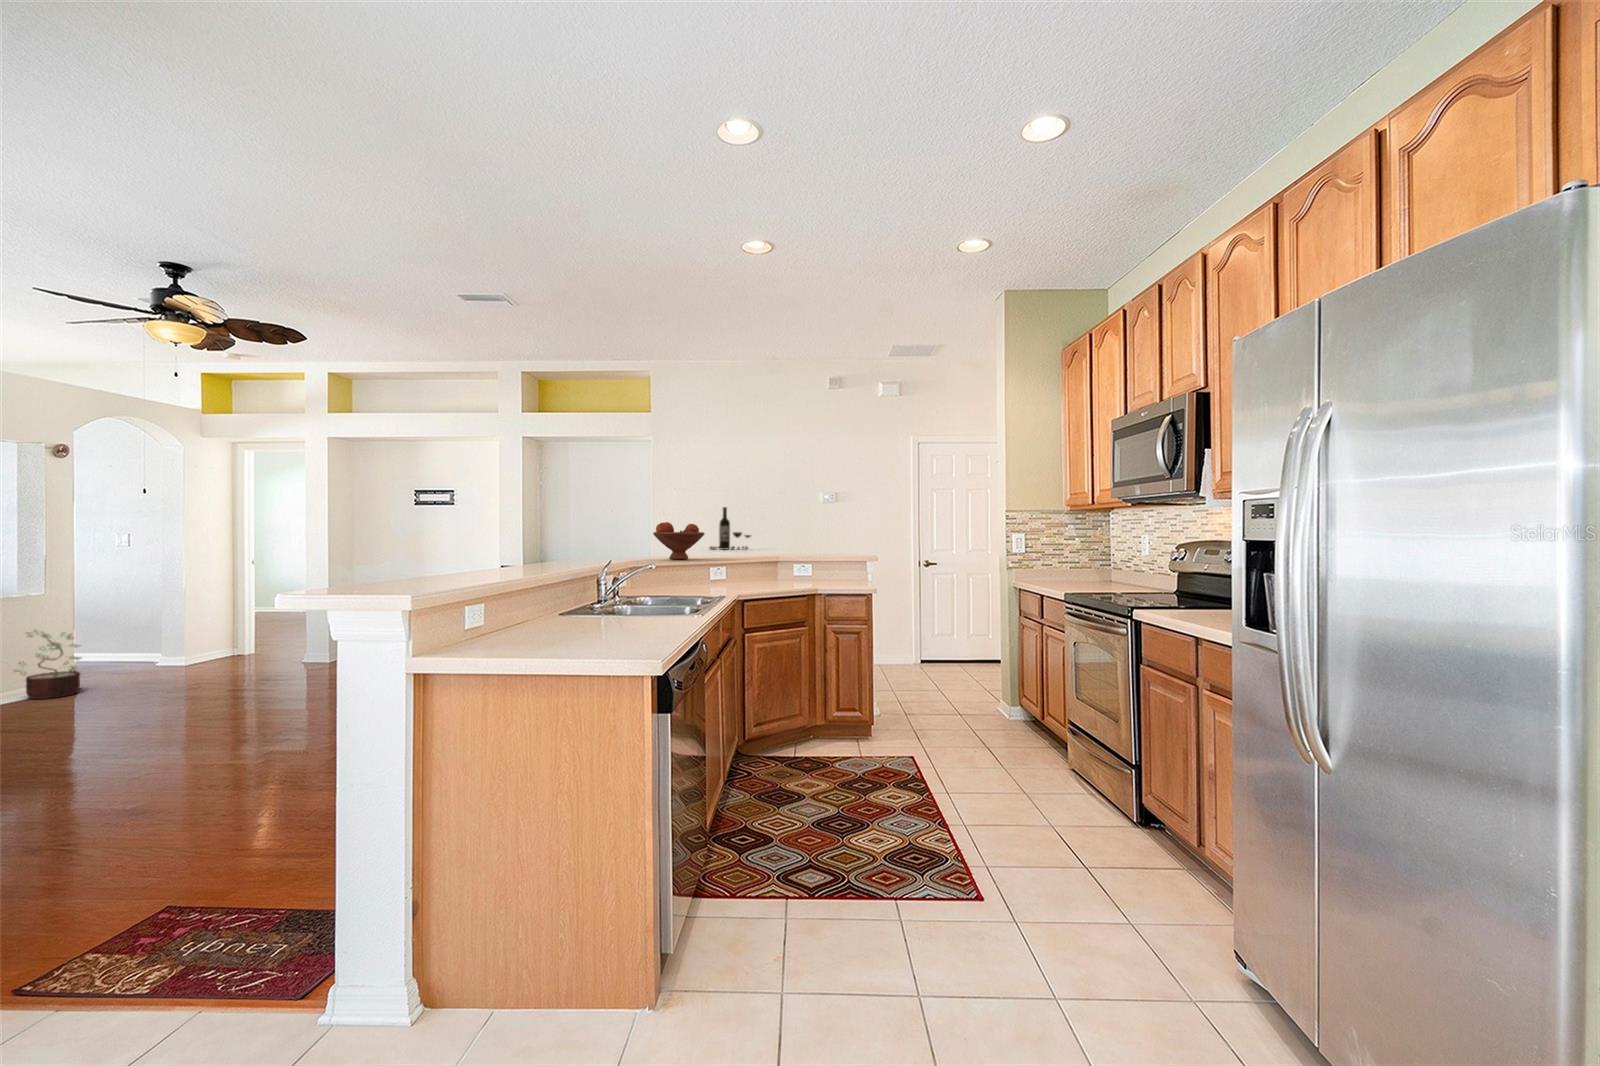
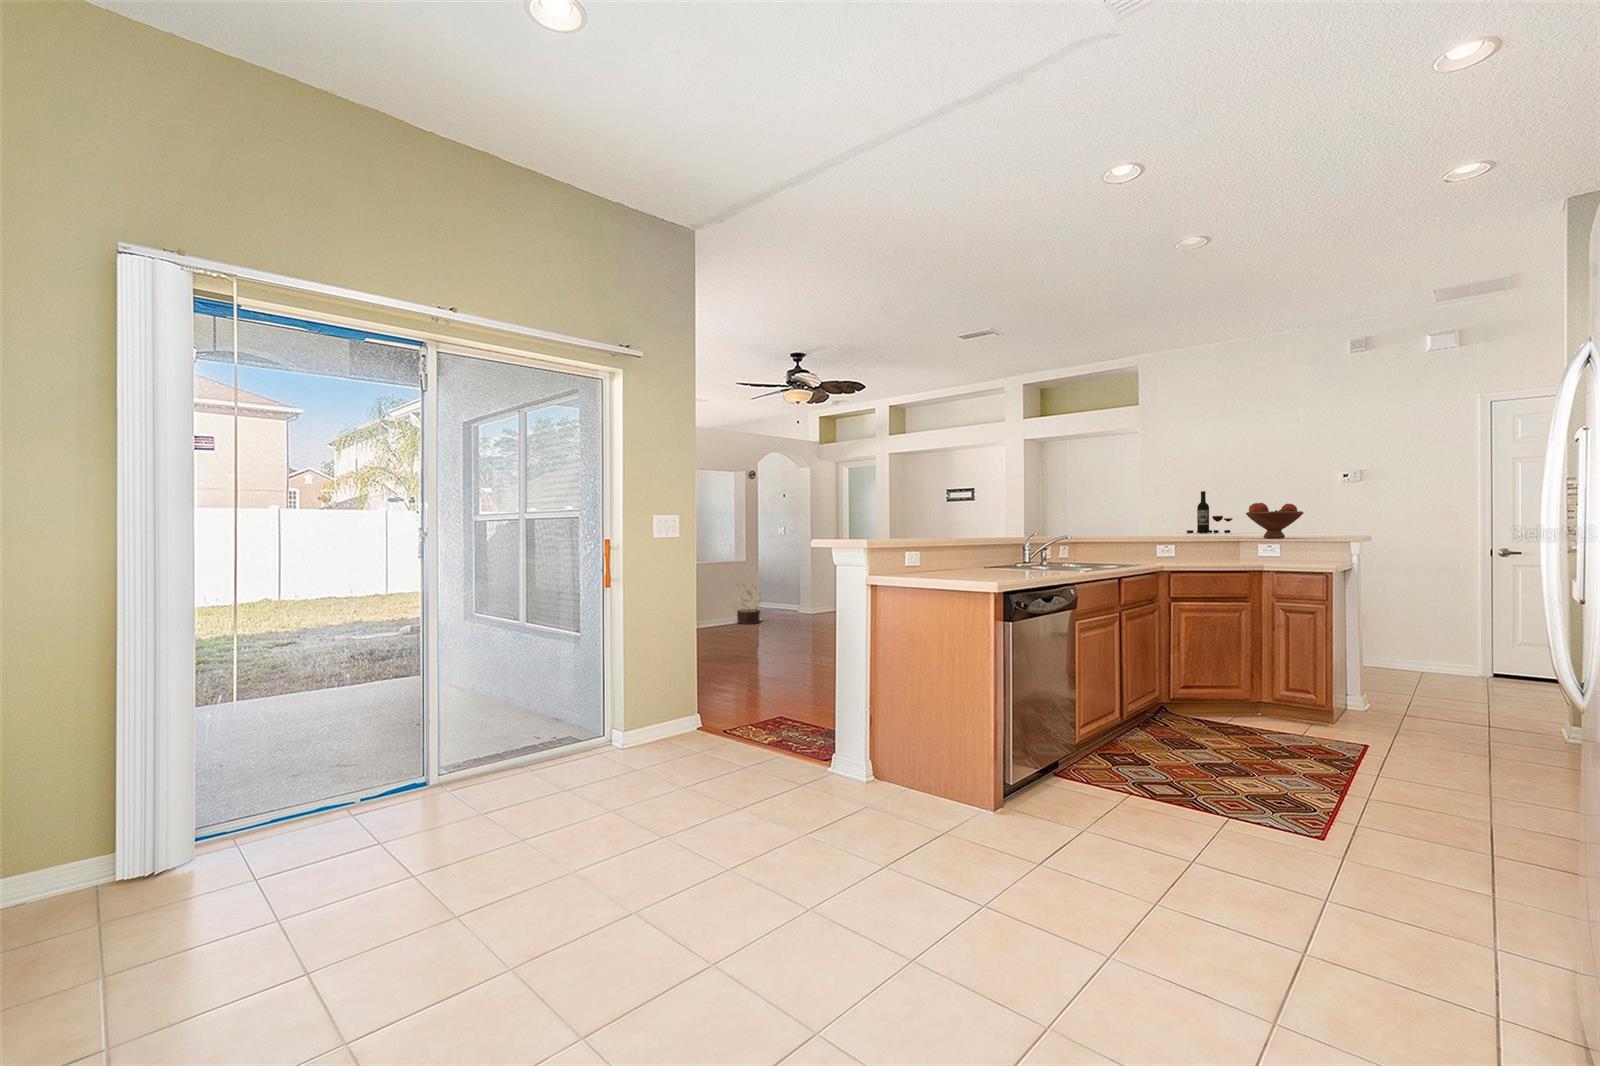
fruit bowl: present [653,522,705,560] -> present [1246,503,1303,538]

